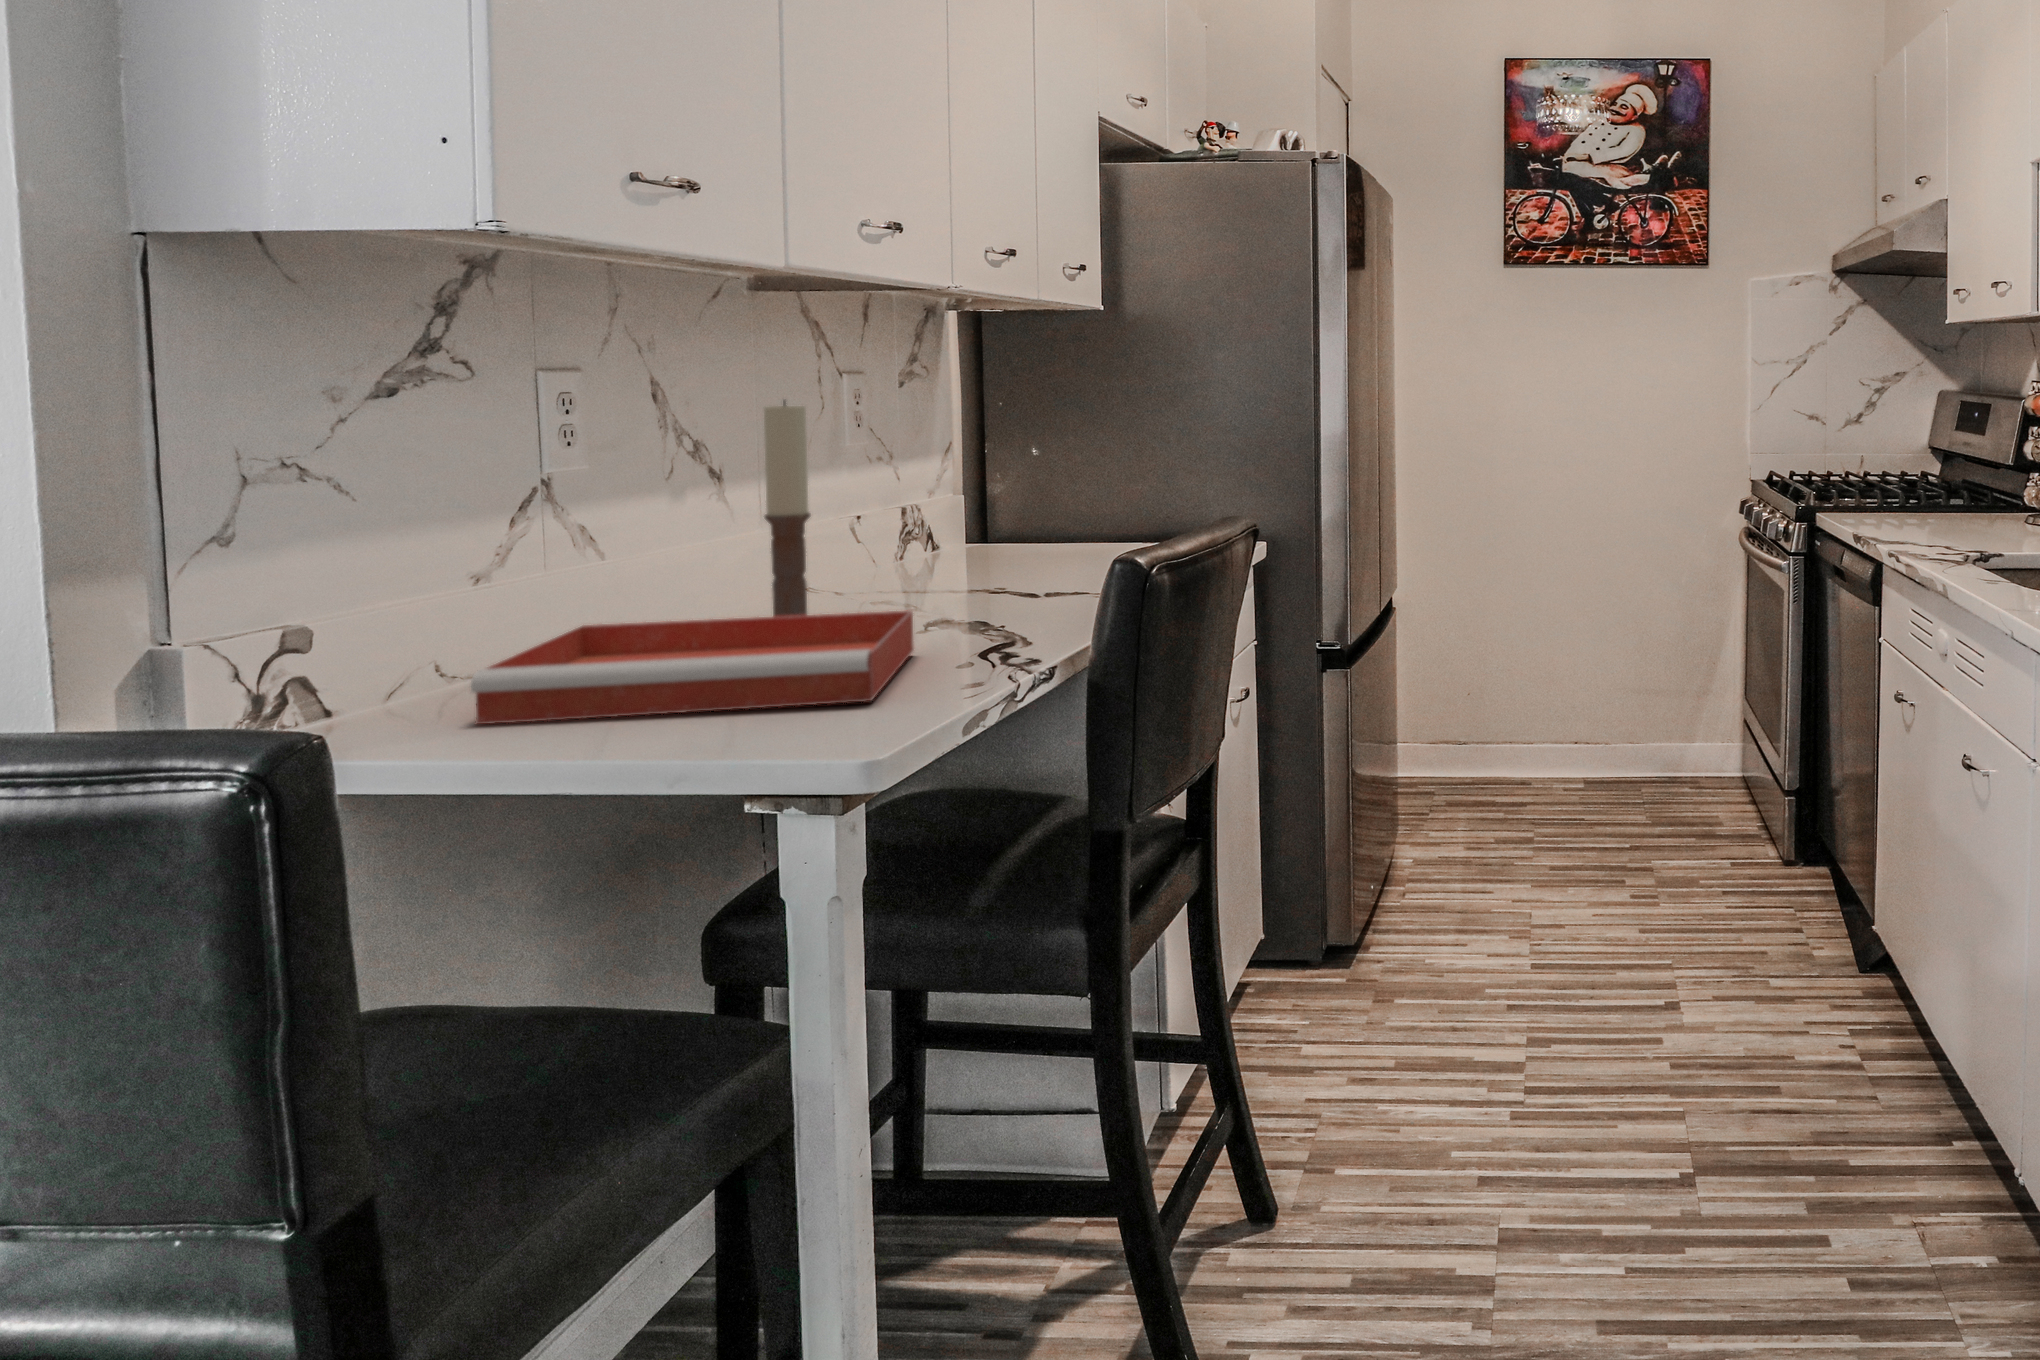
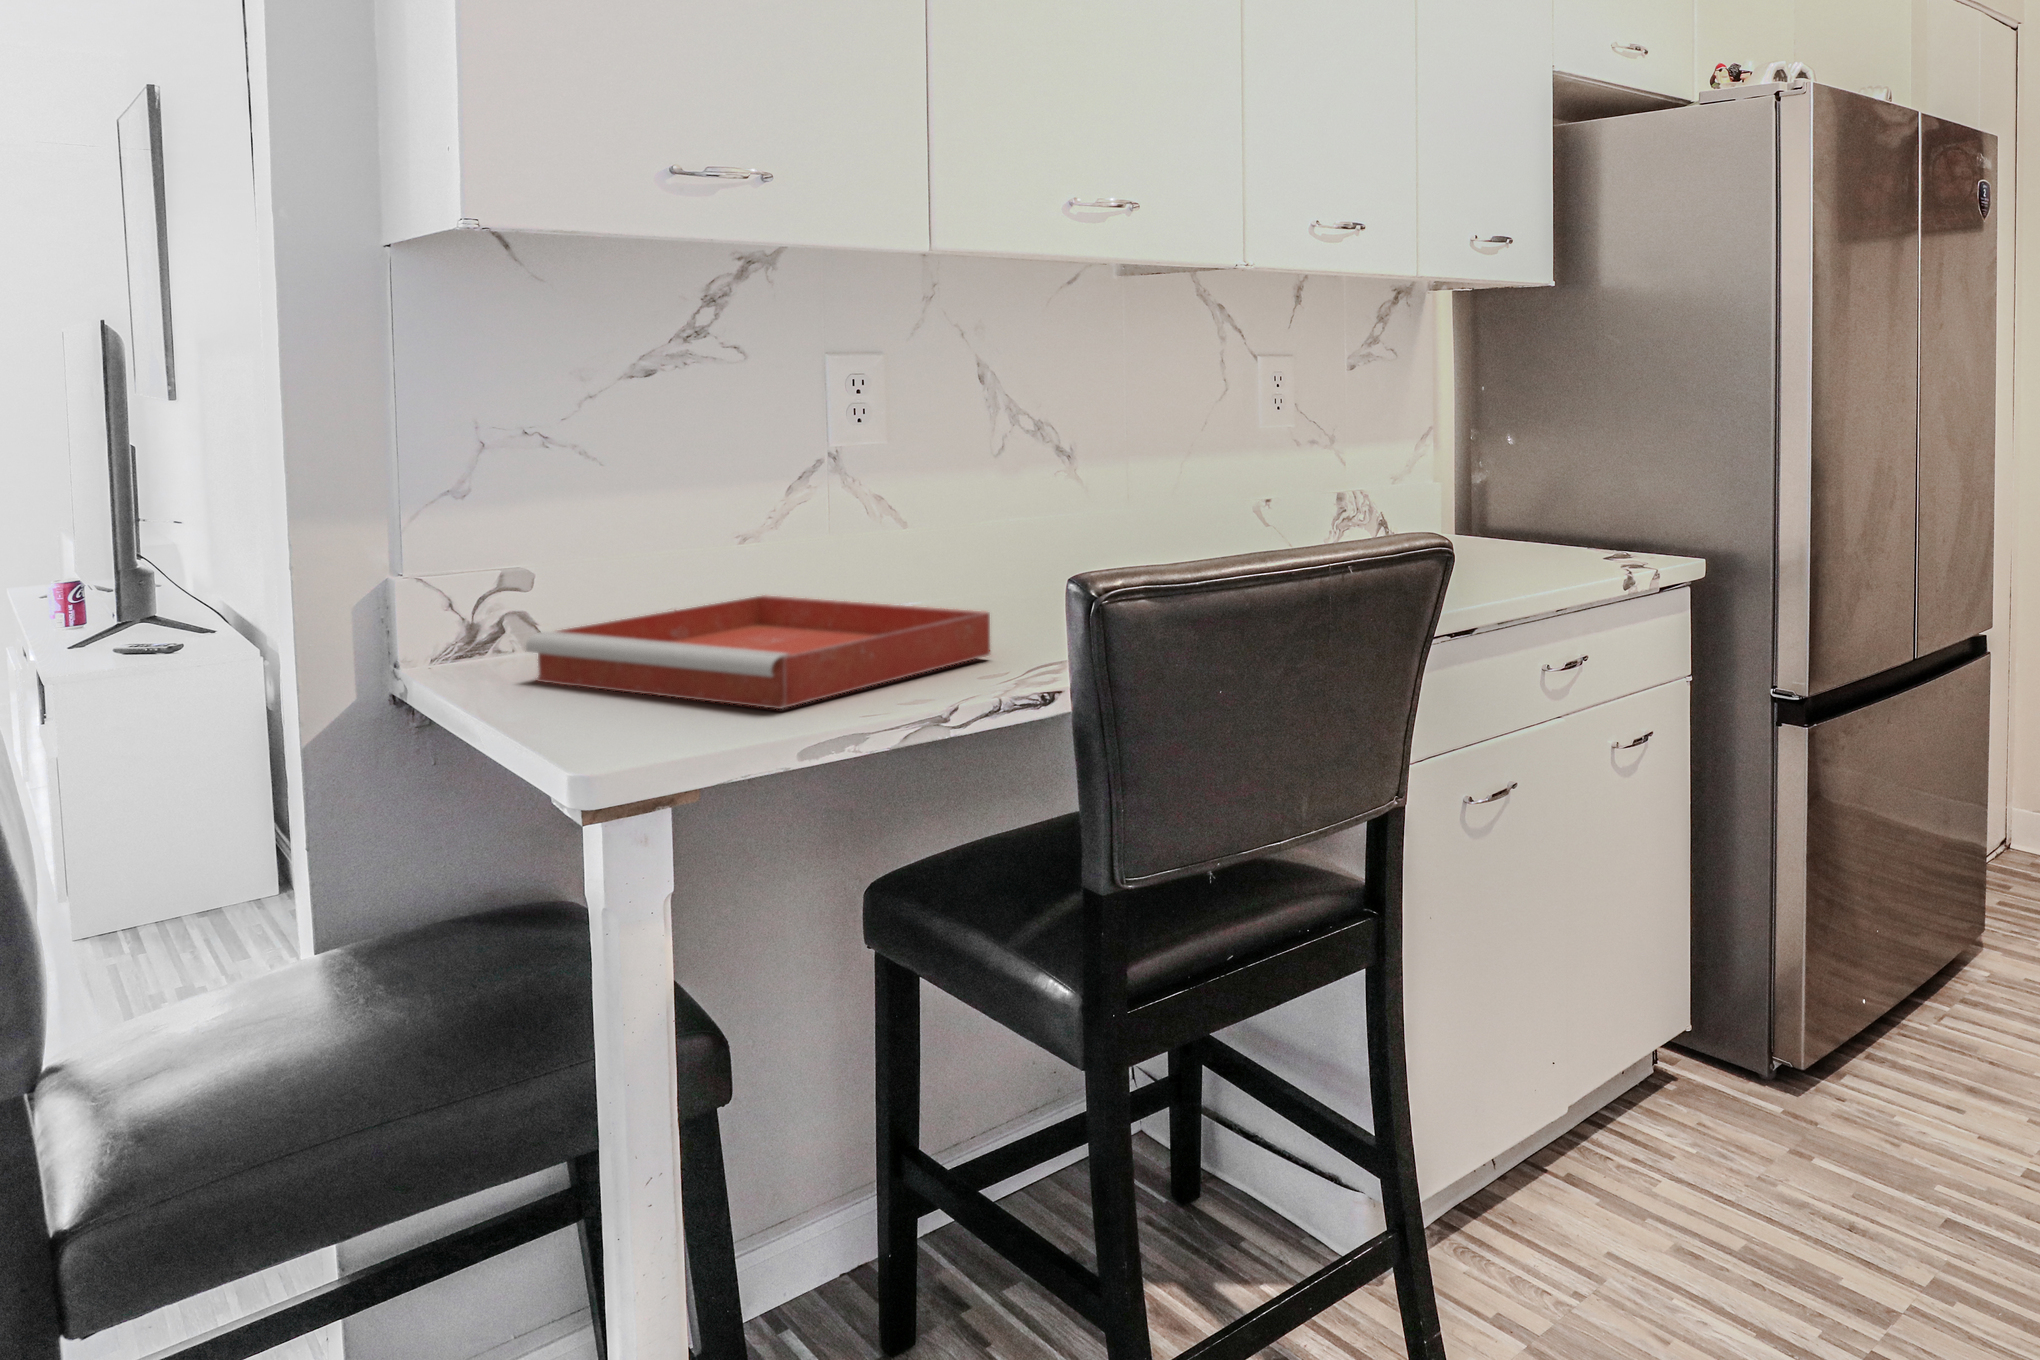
candle: present [764,401,811,617] -> none [949,385,995,629]

